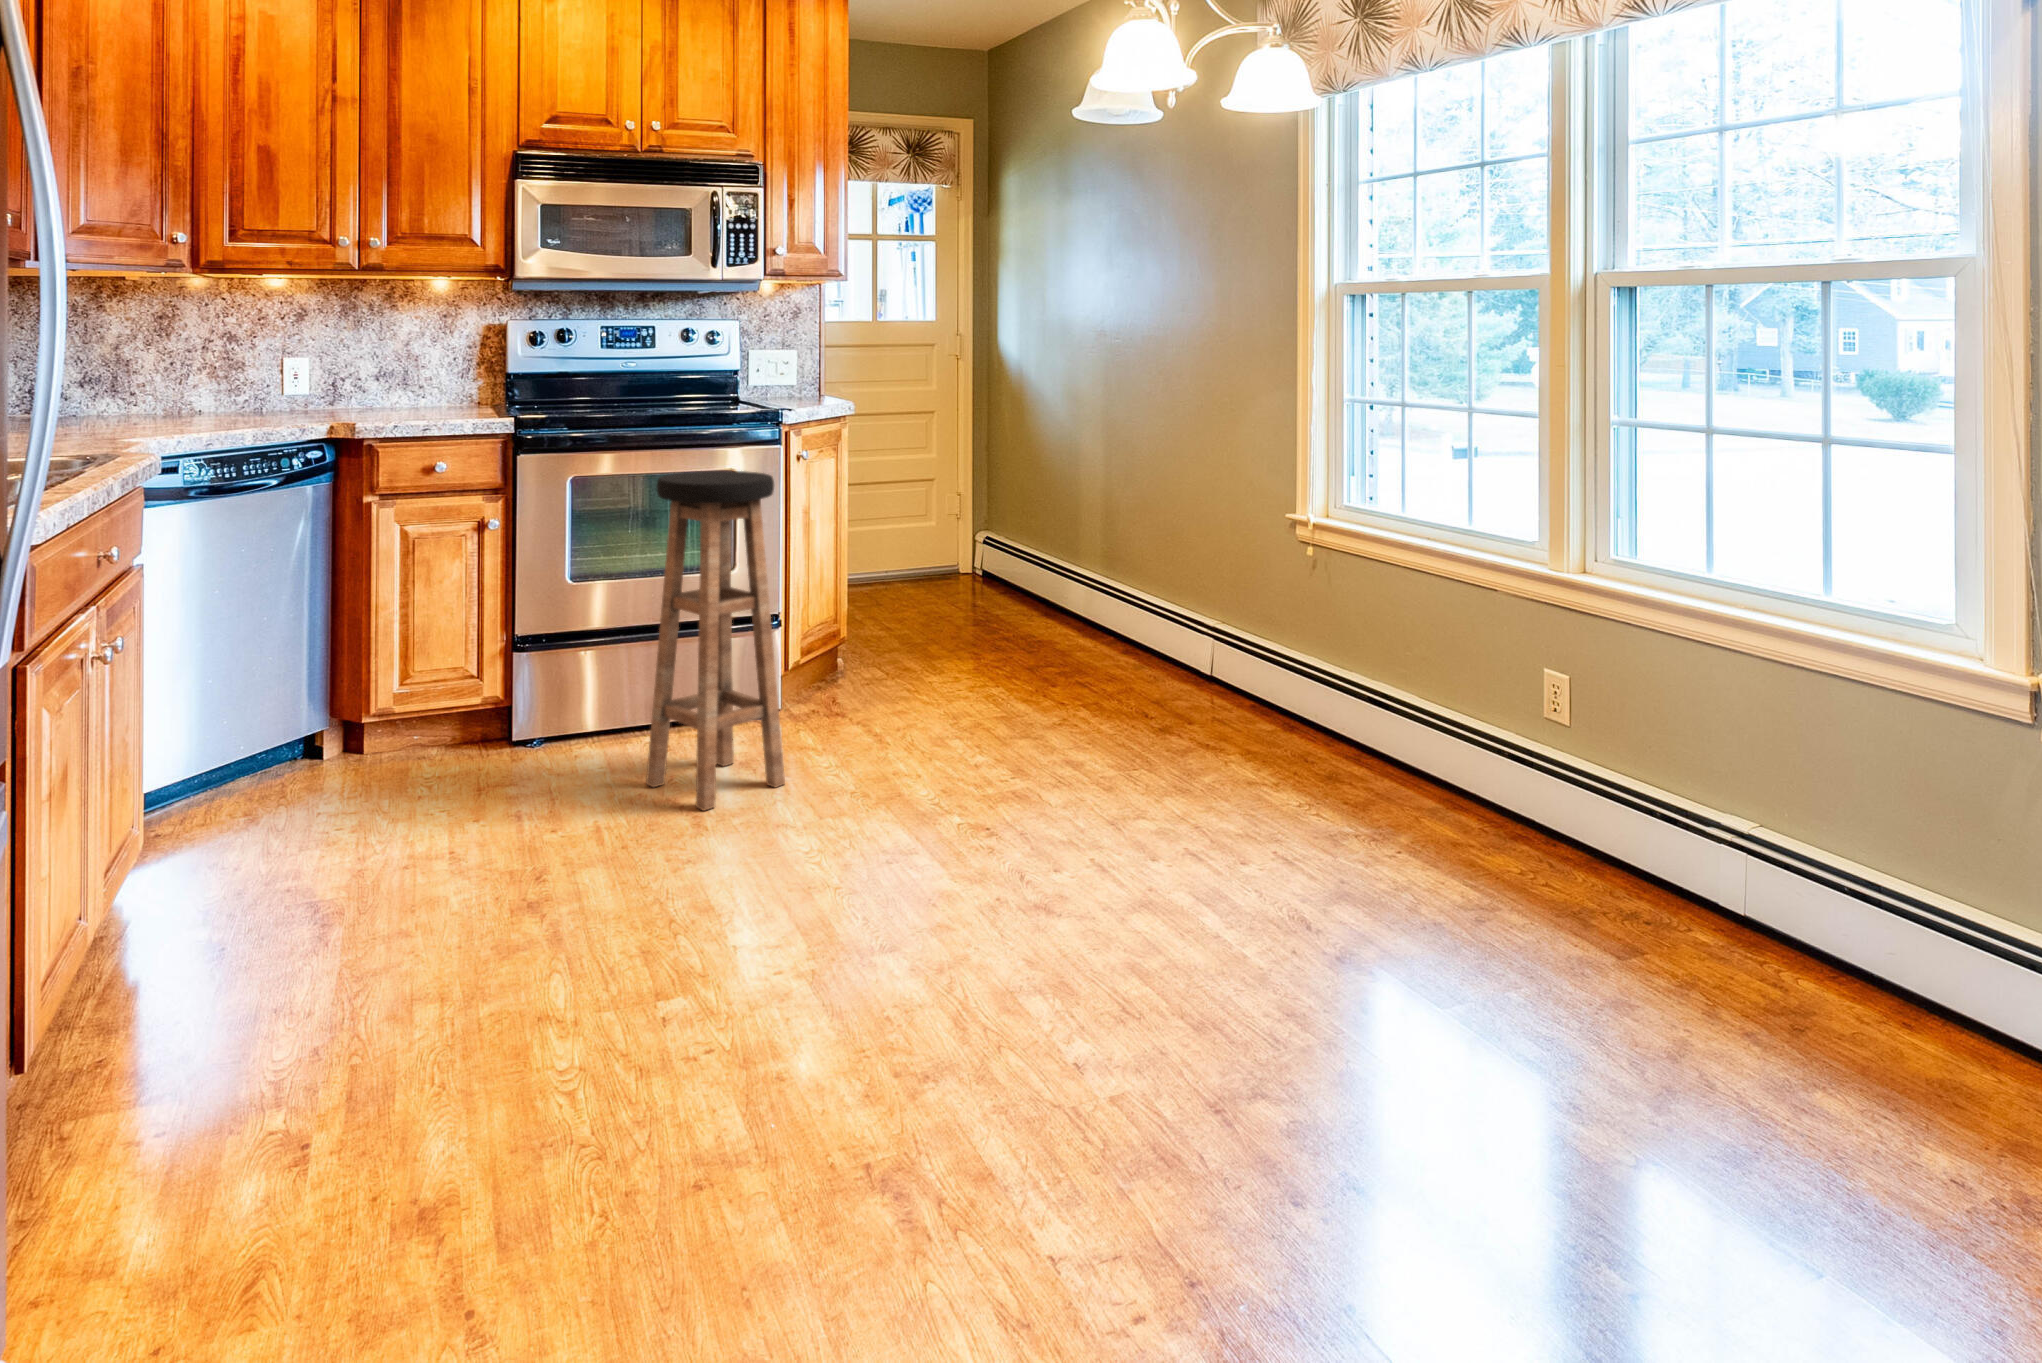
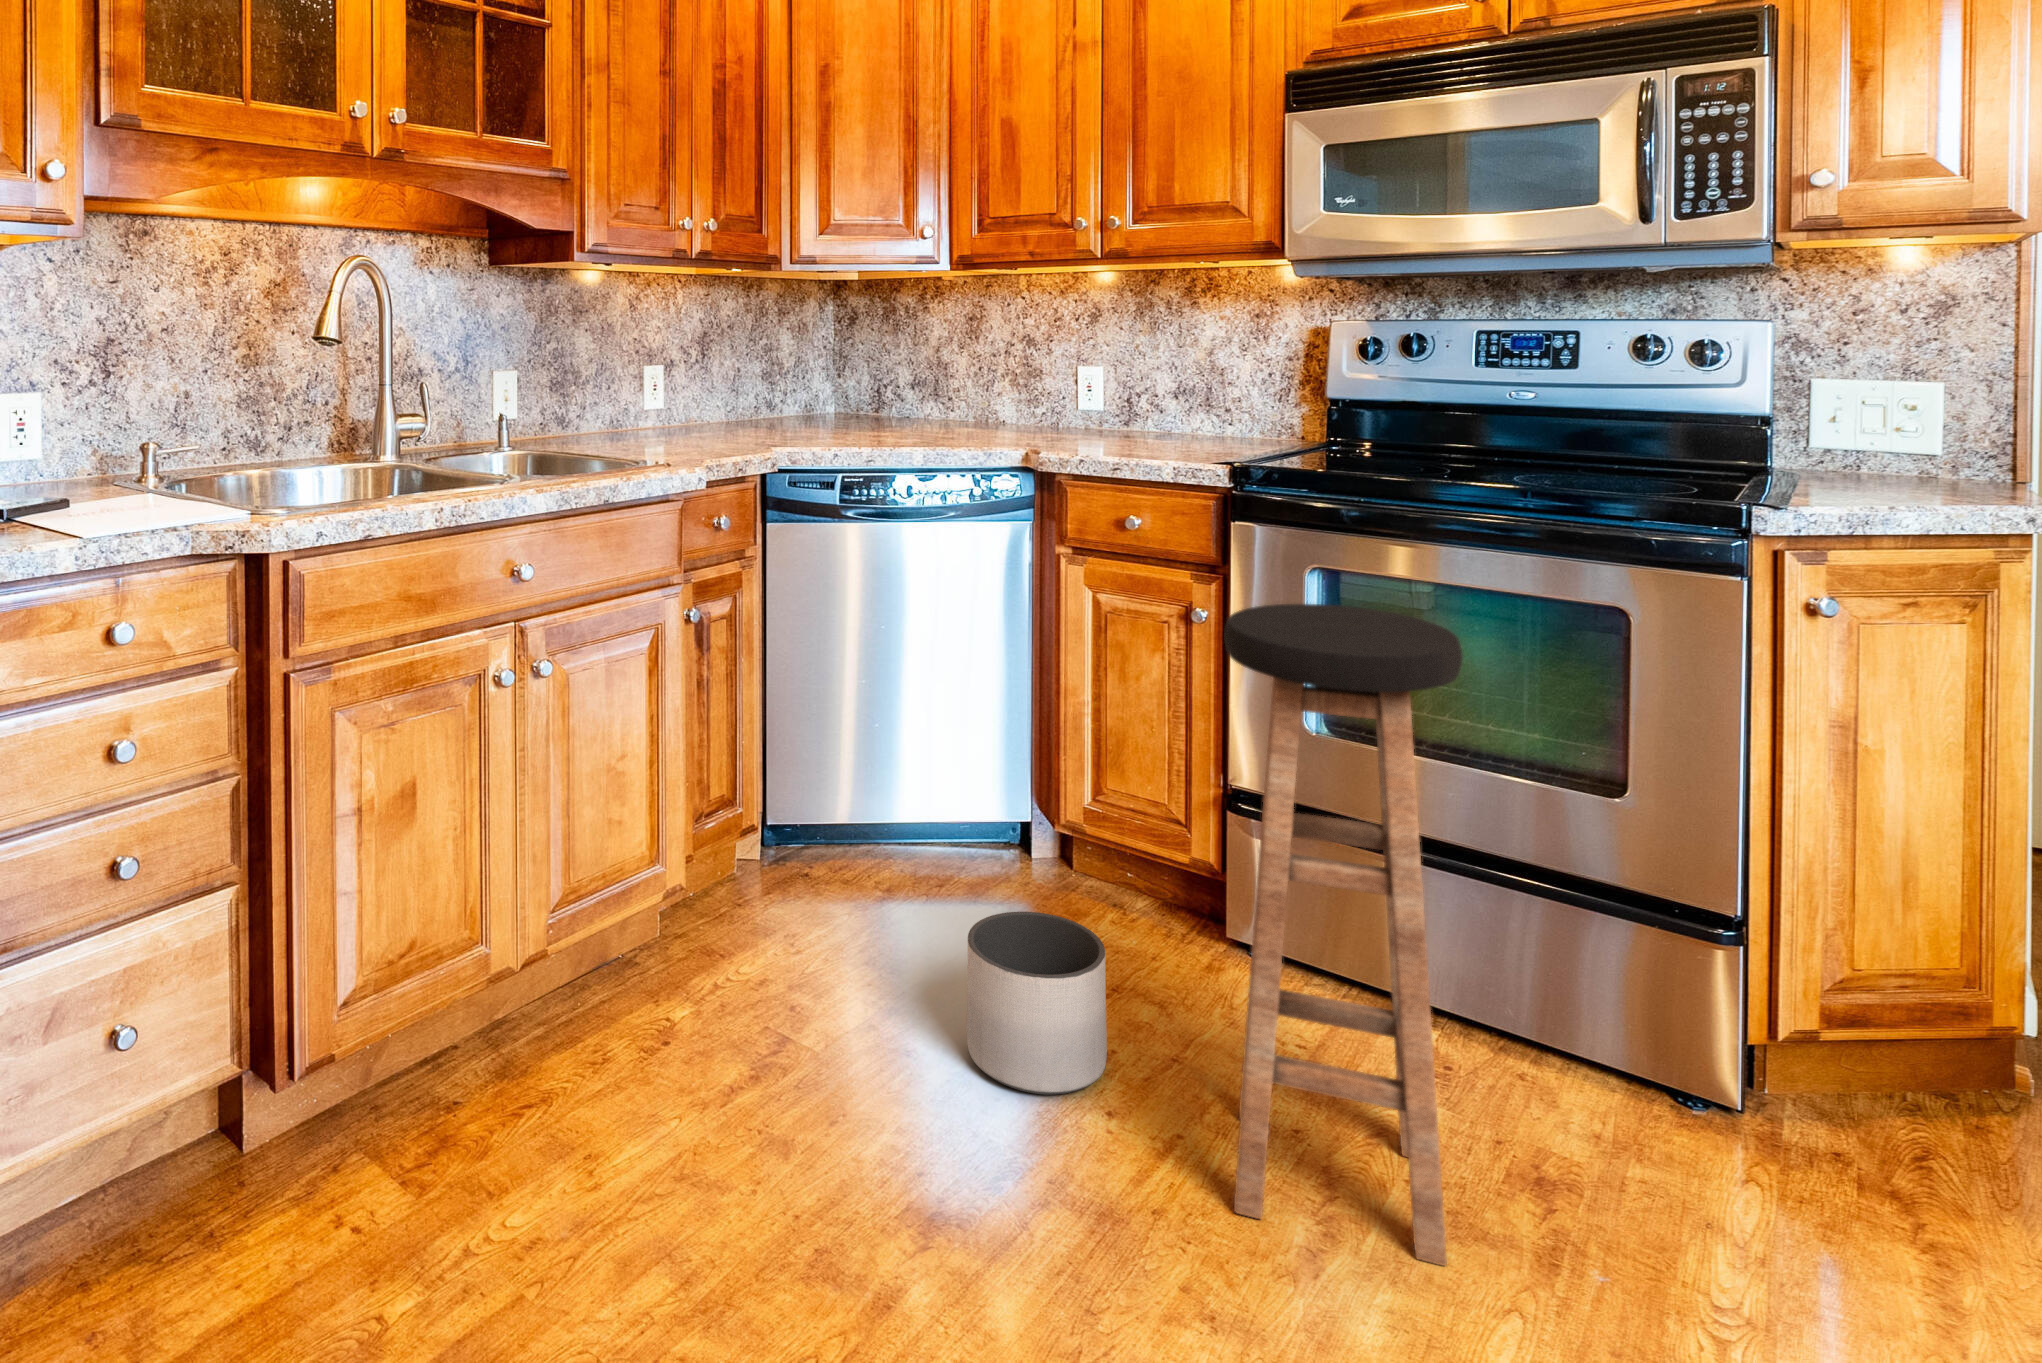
planter: none [482,722,579,833] -> present [967,912,1107,1095]

